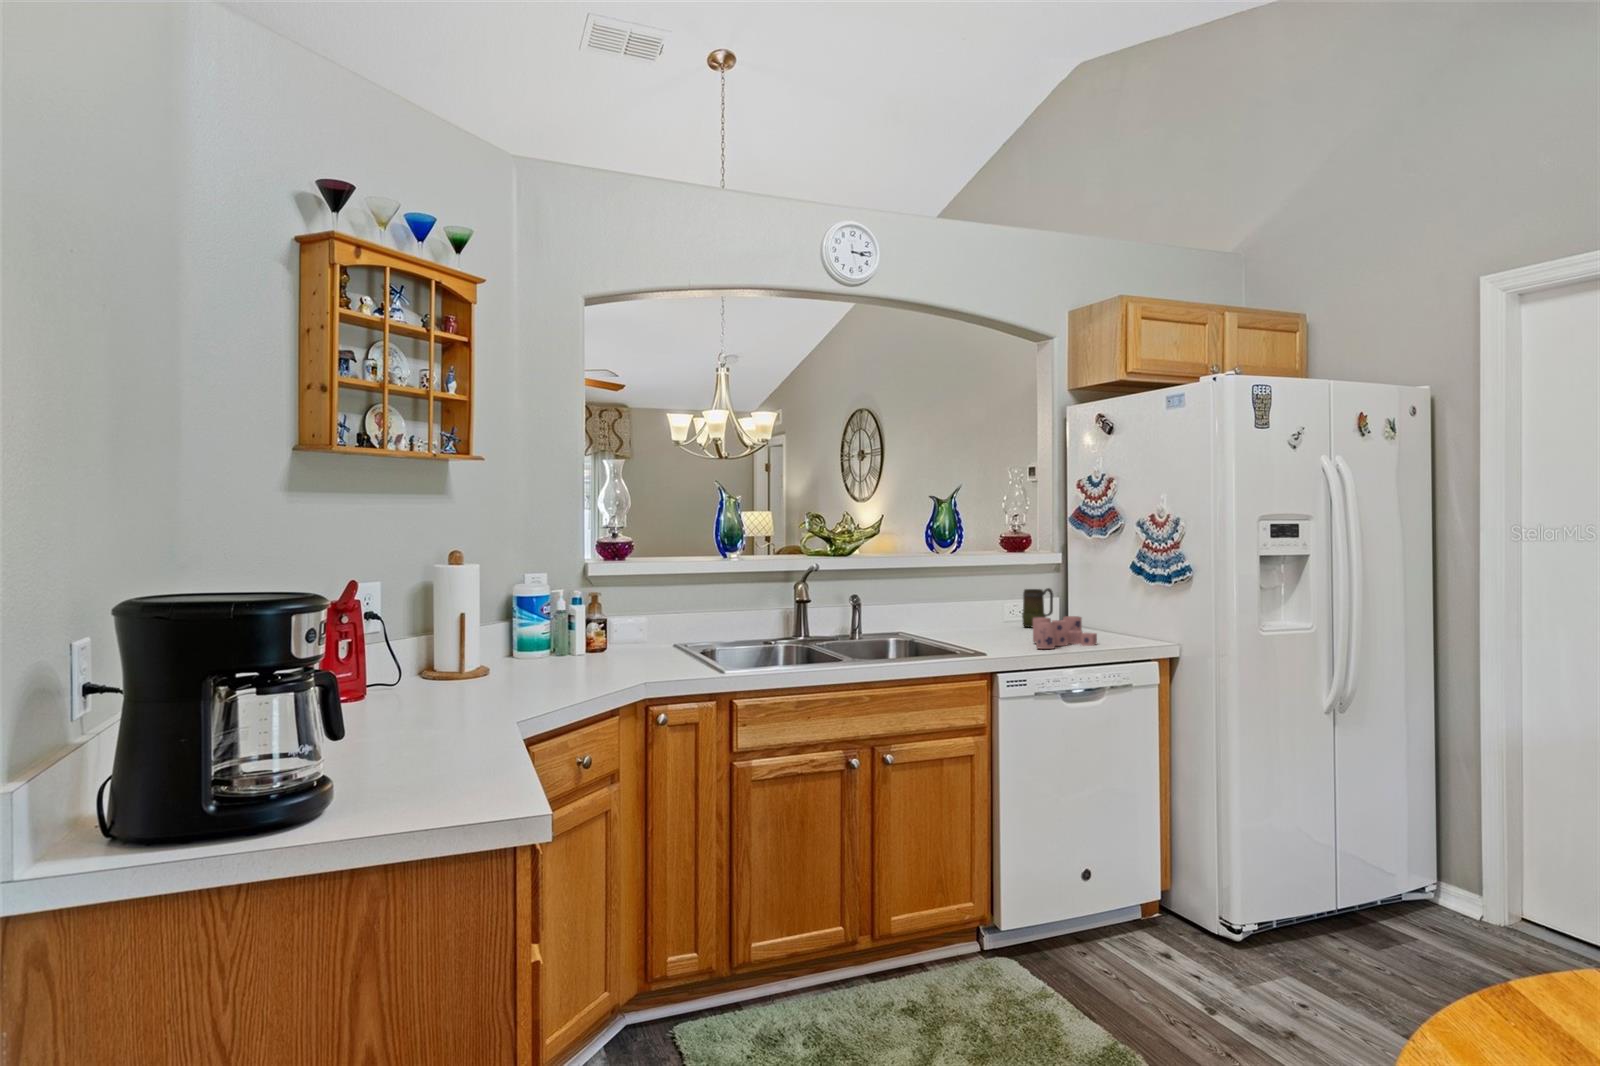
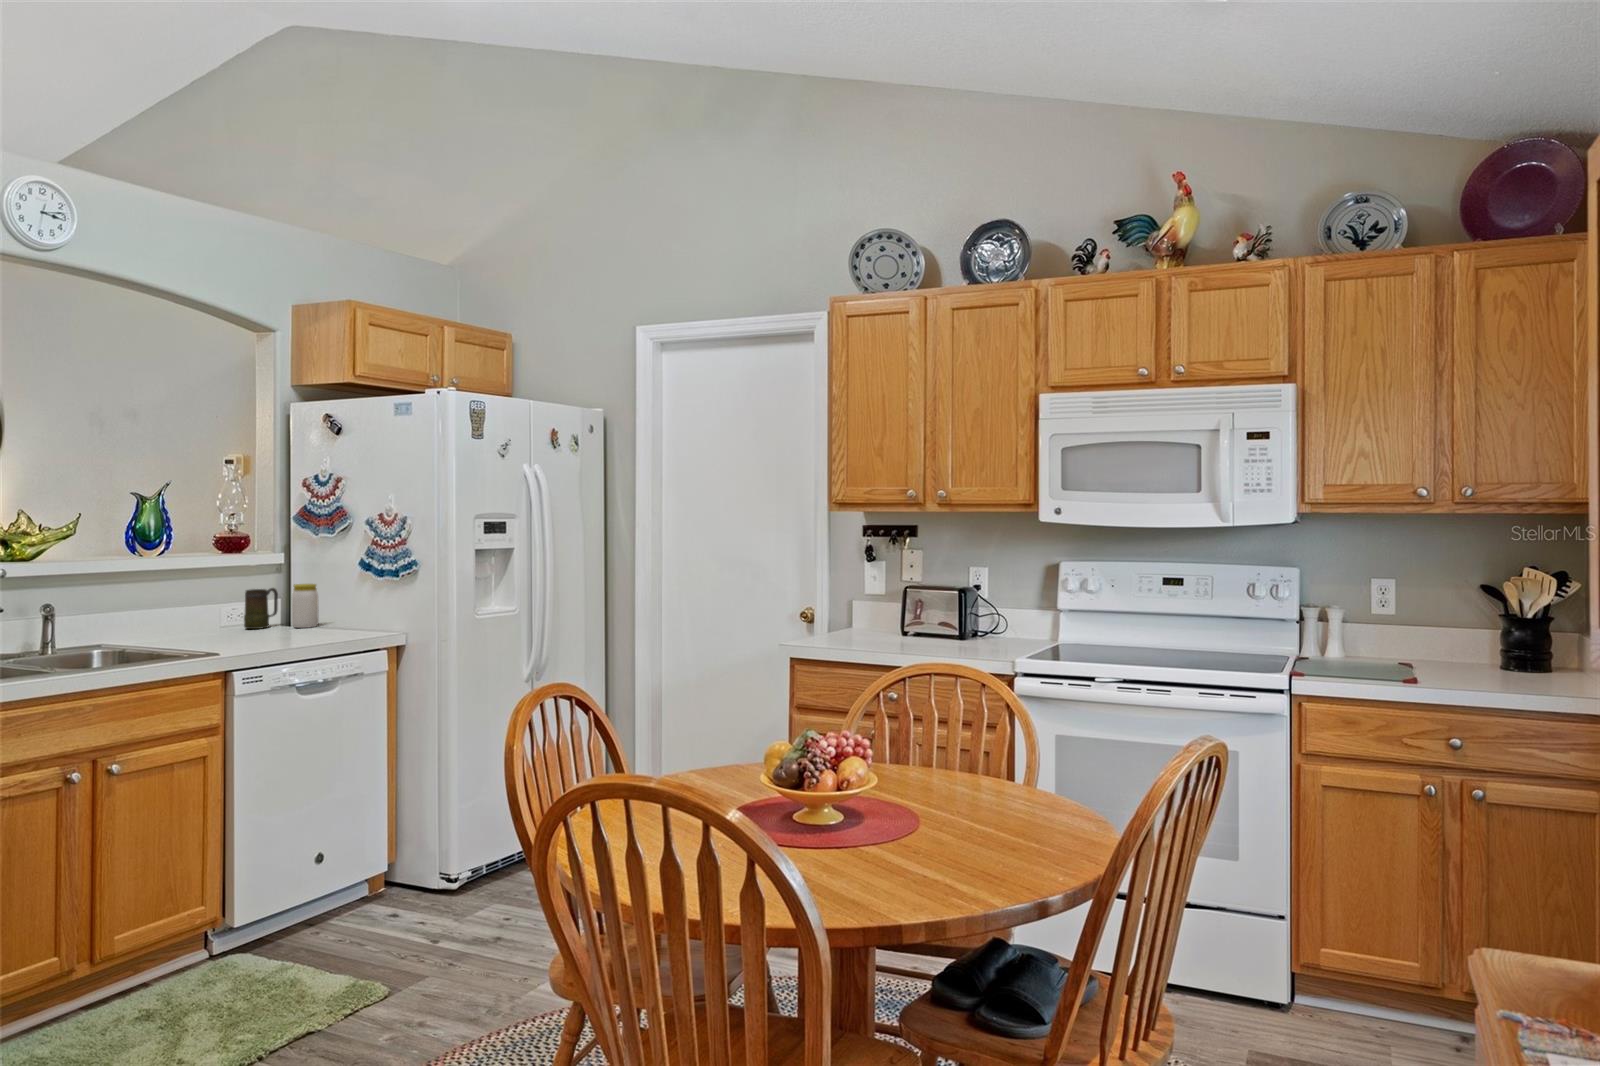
jar: none [1065,586,1090,630] -> present [292,584,319,628]
candle: present [1033,616,1097,649] -> none [263,613,330,645]

